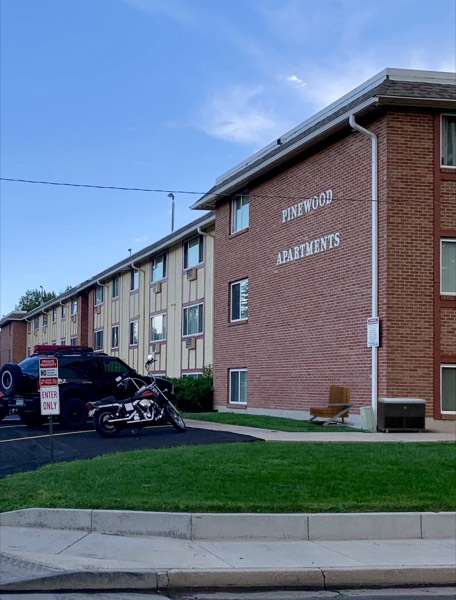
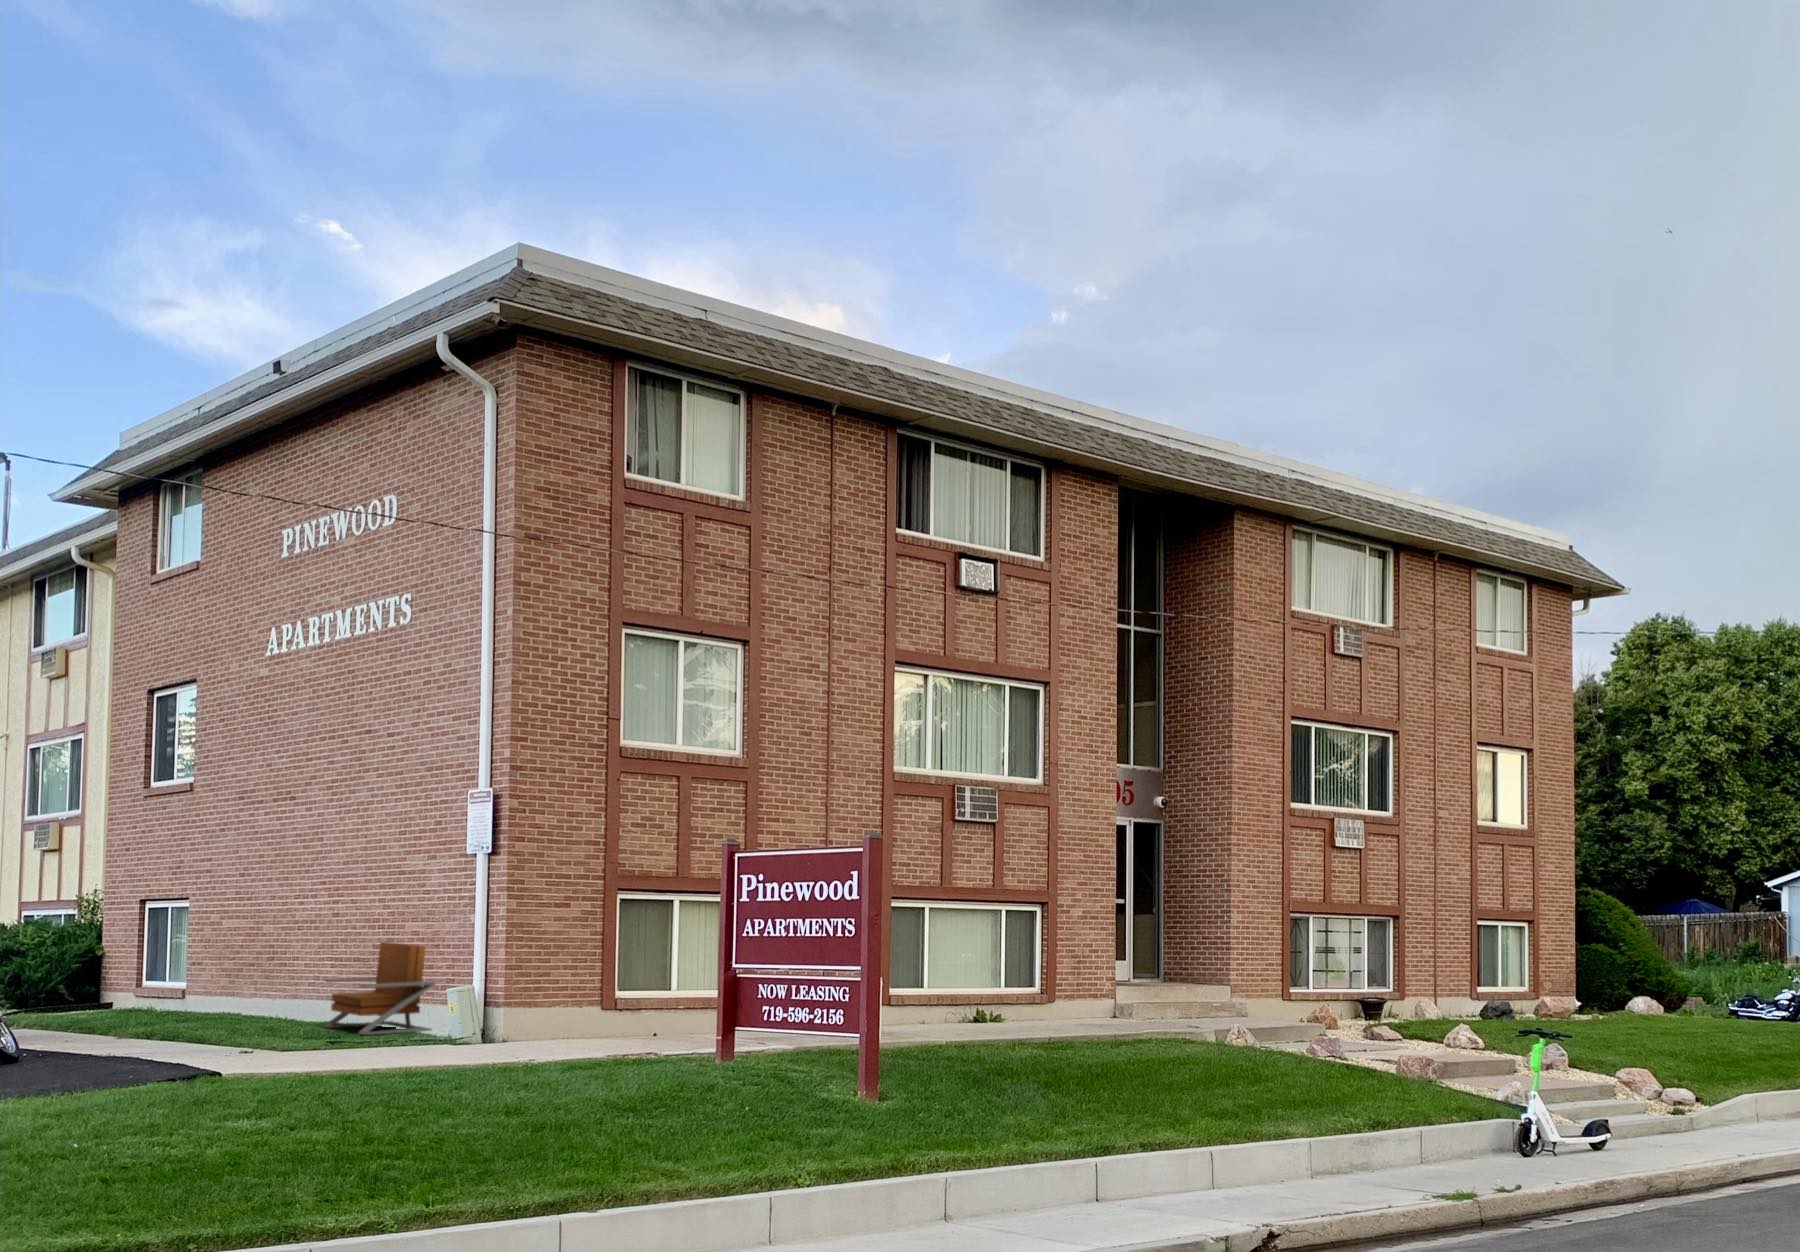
storage bench: present [378,398,426,433] -> none [482,967,586,1044]

